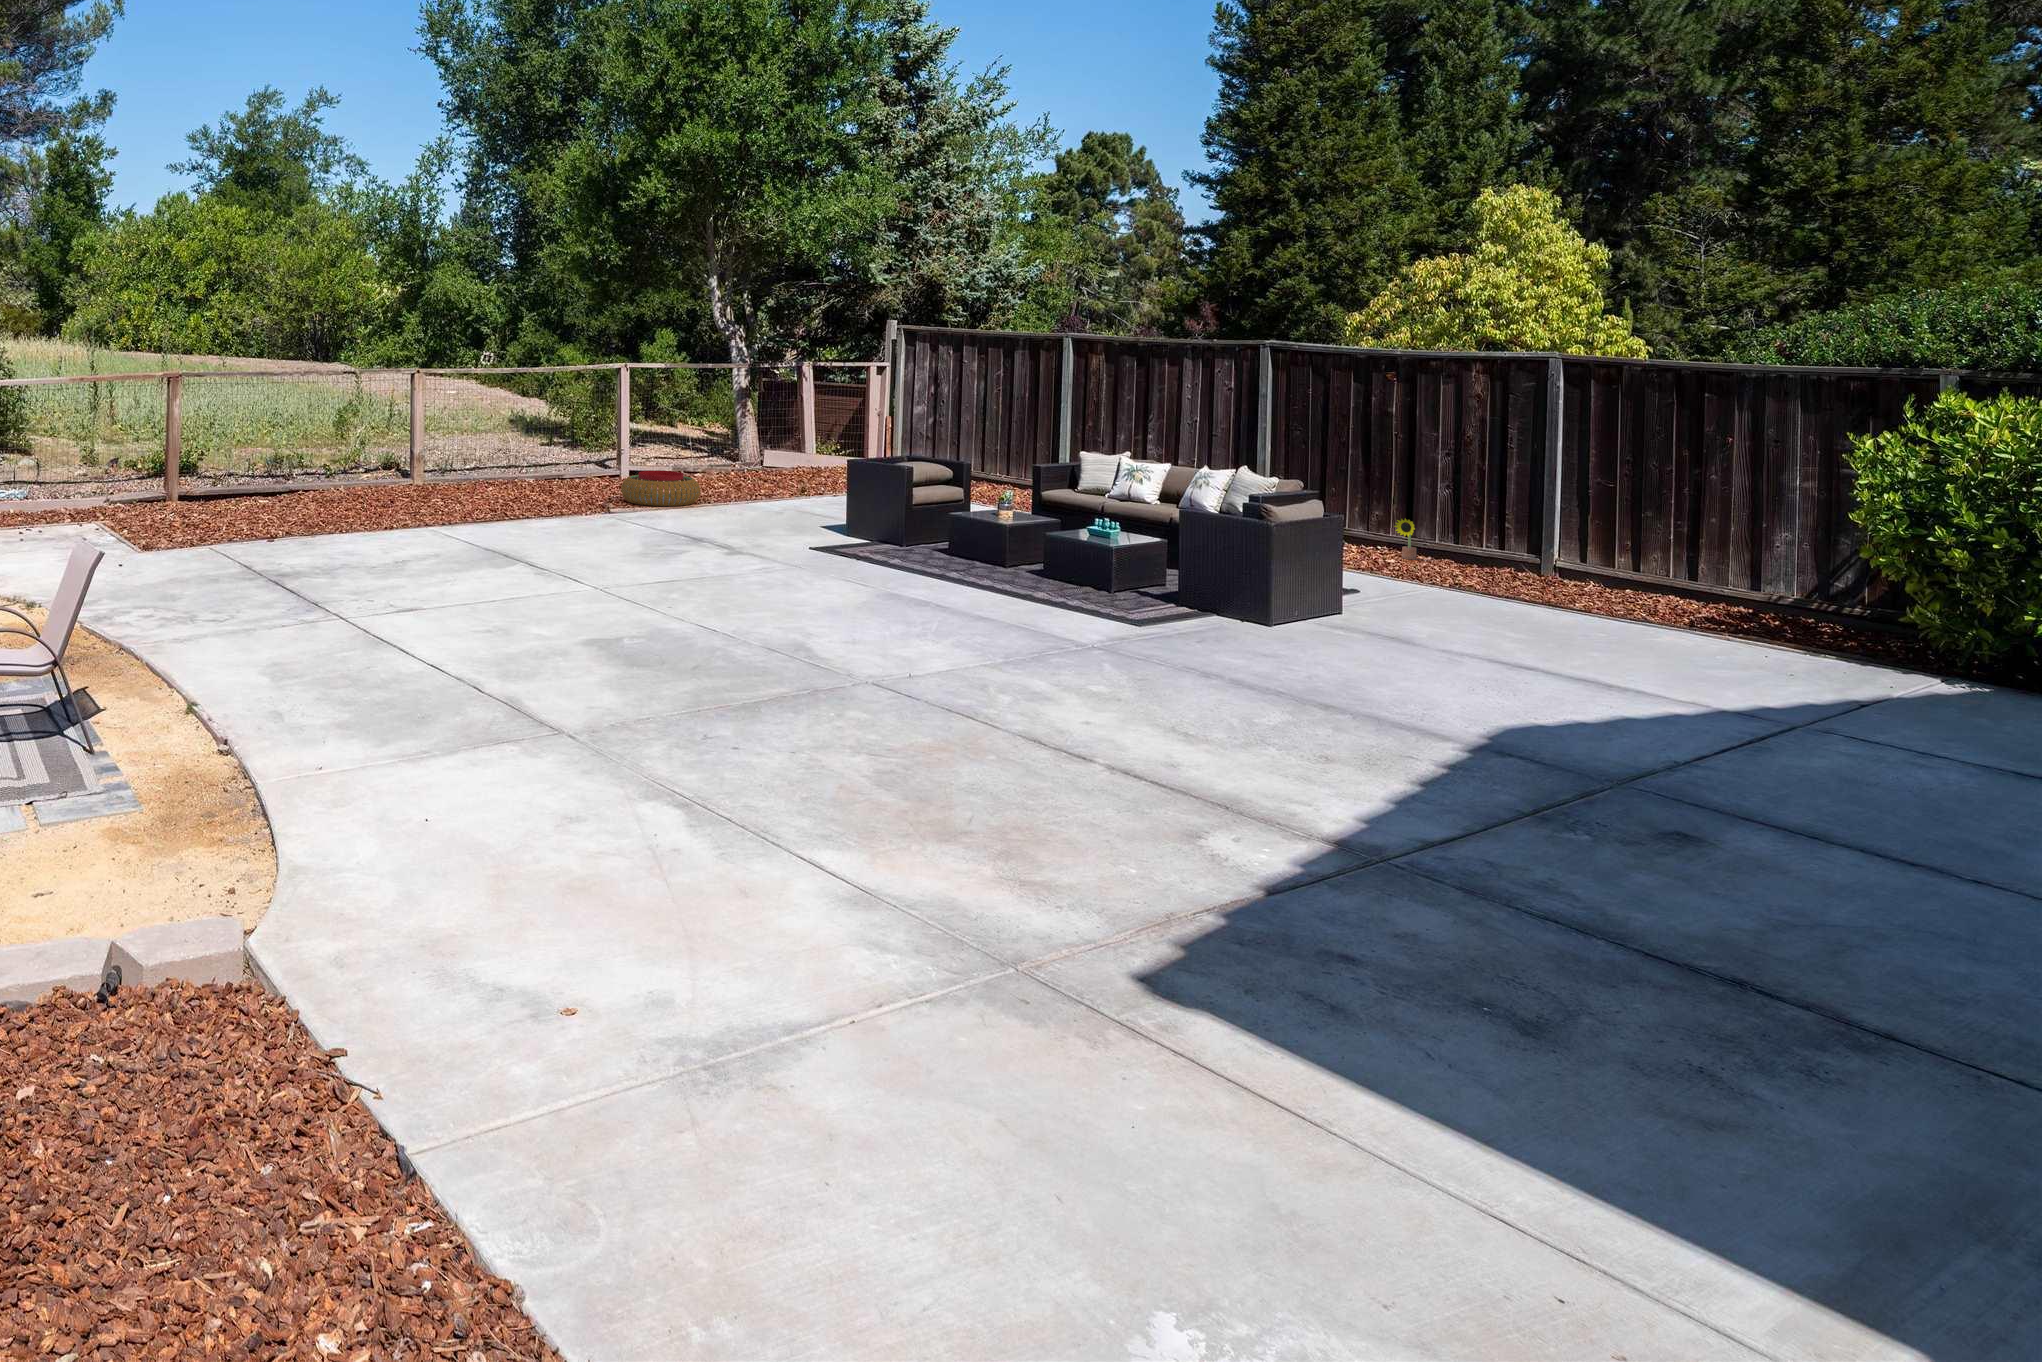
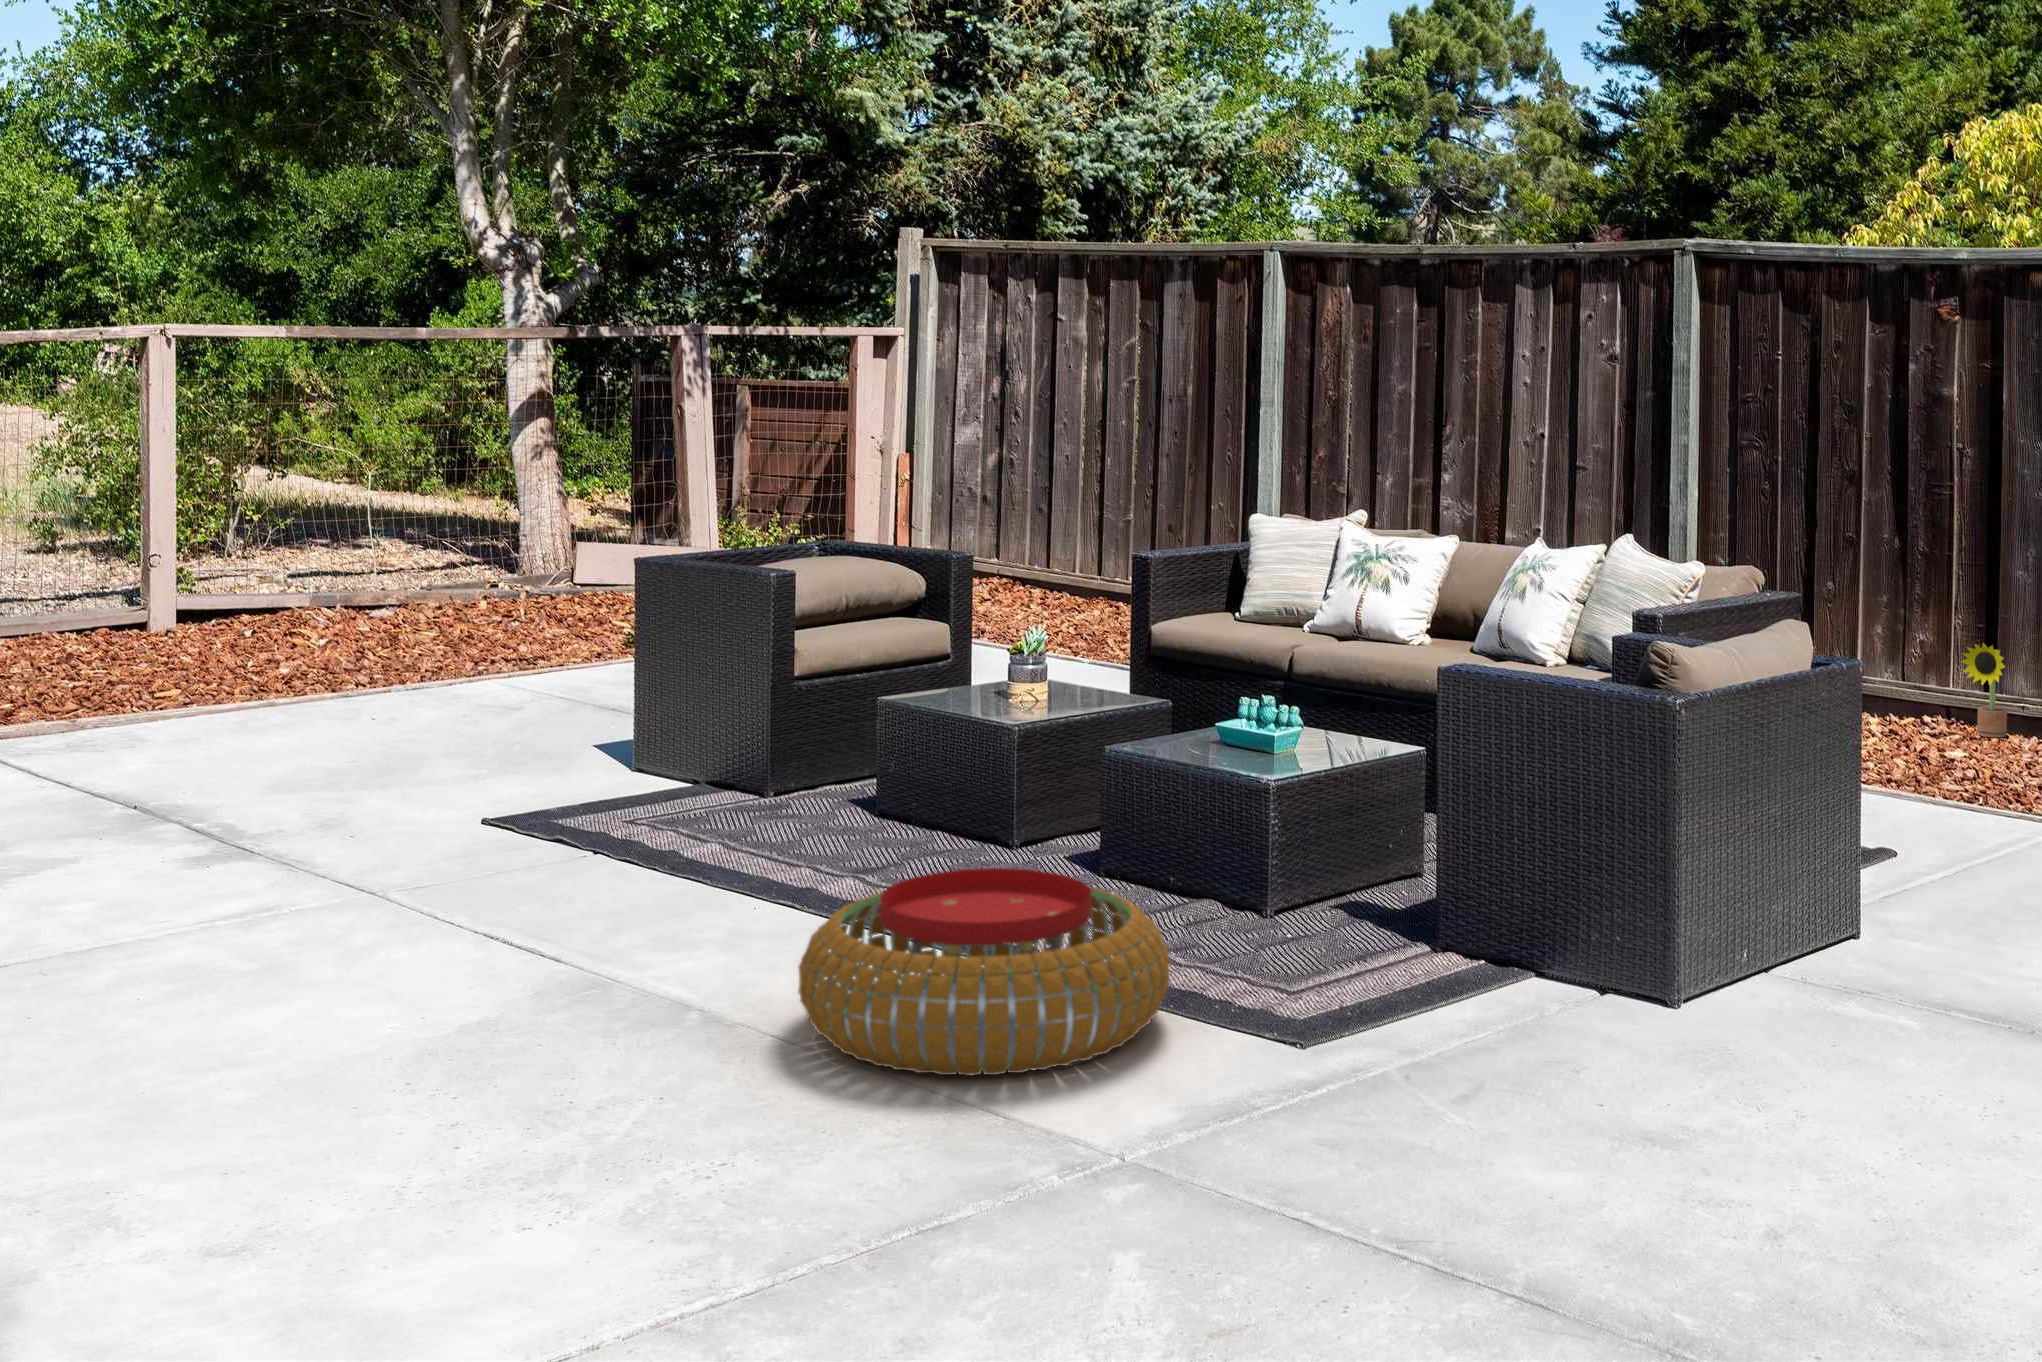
pouf: present [621,471,700,506] -> present [798,868,1170,1076]

